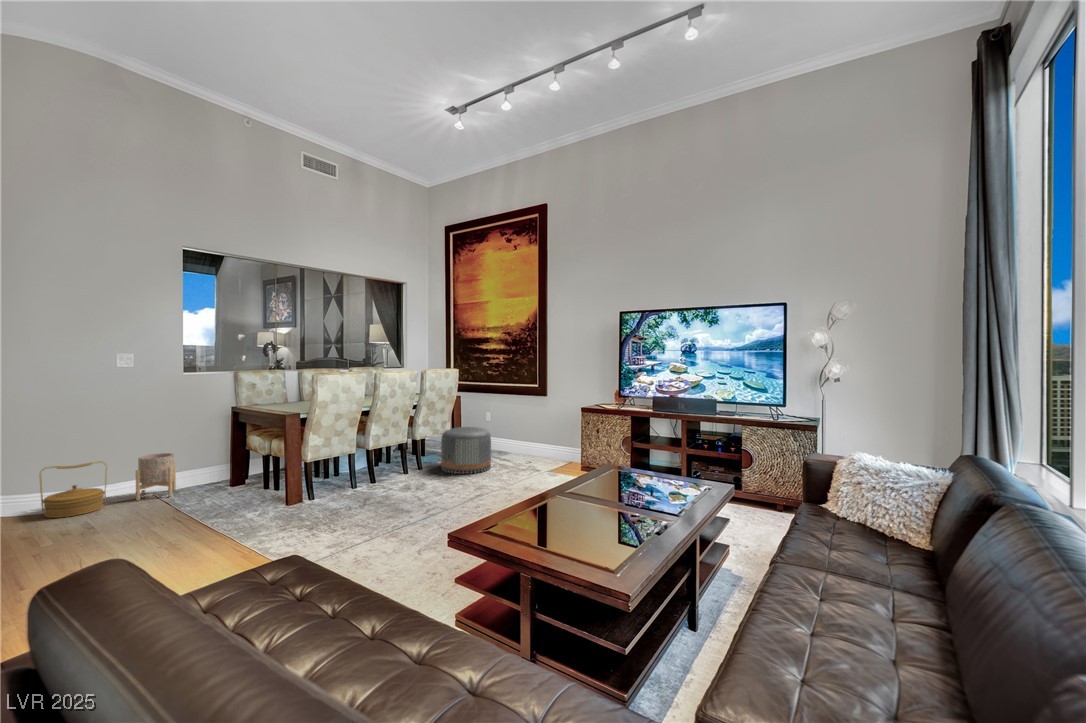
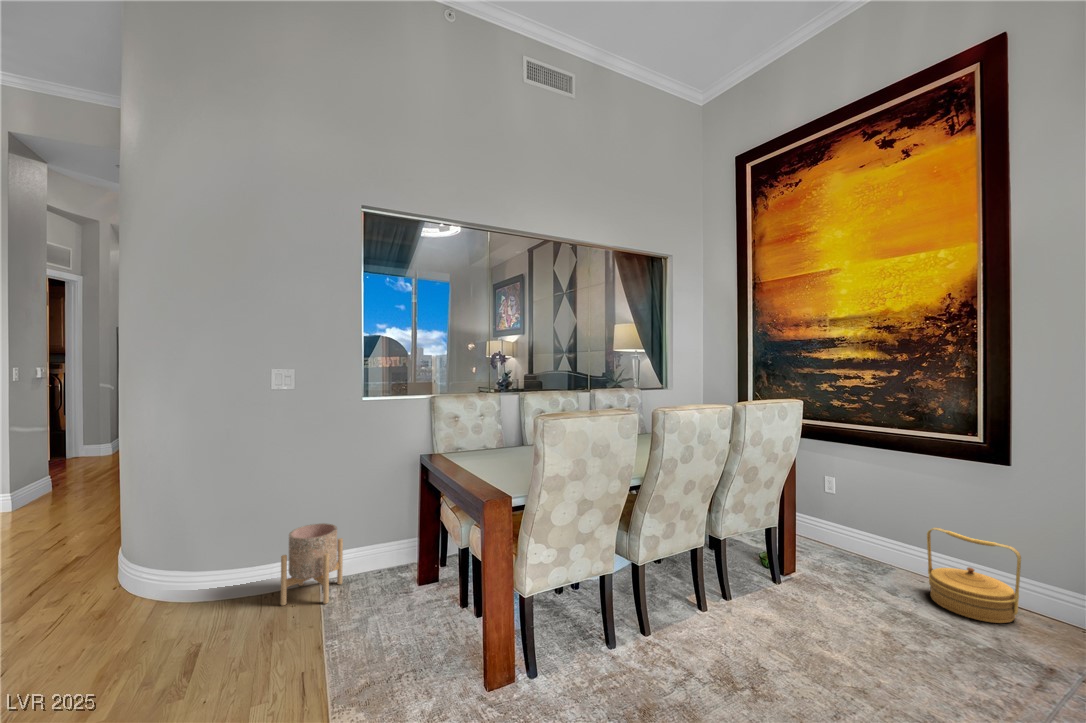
pouf: present [441,427,491,474] -> none [773,521,899,648]
basket: present [39,461,107,518] -> present [927,528,1021,623]

